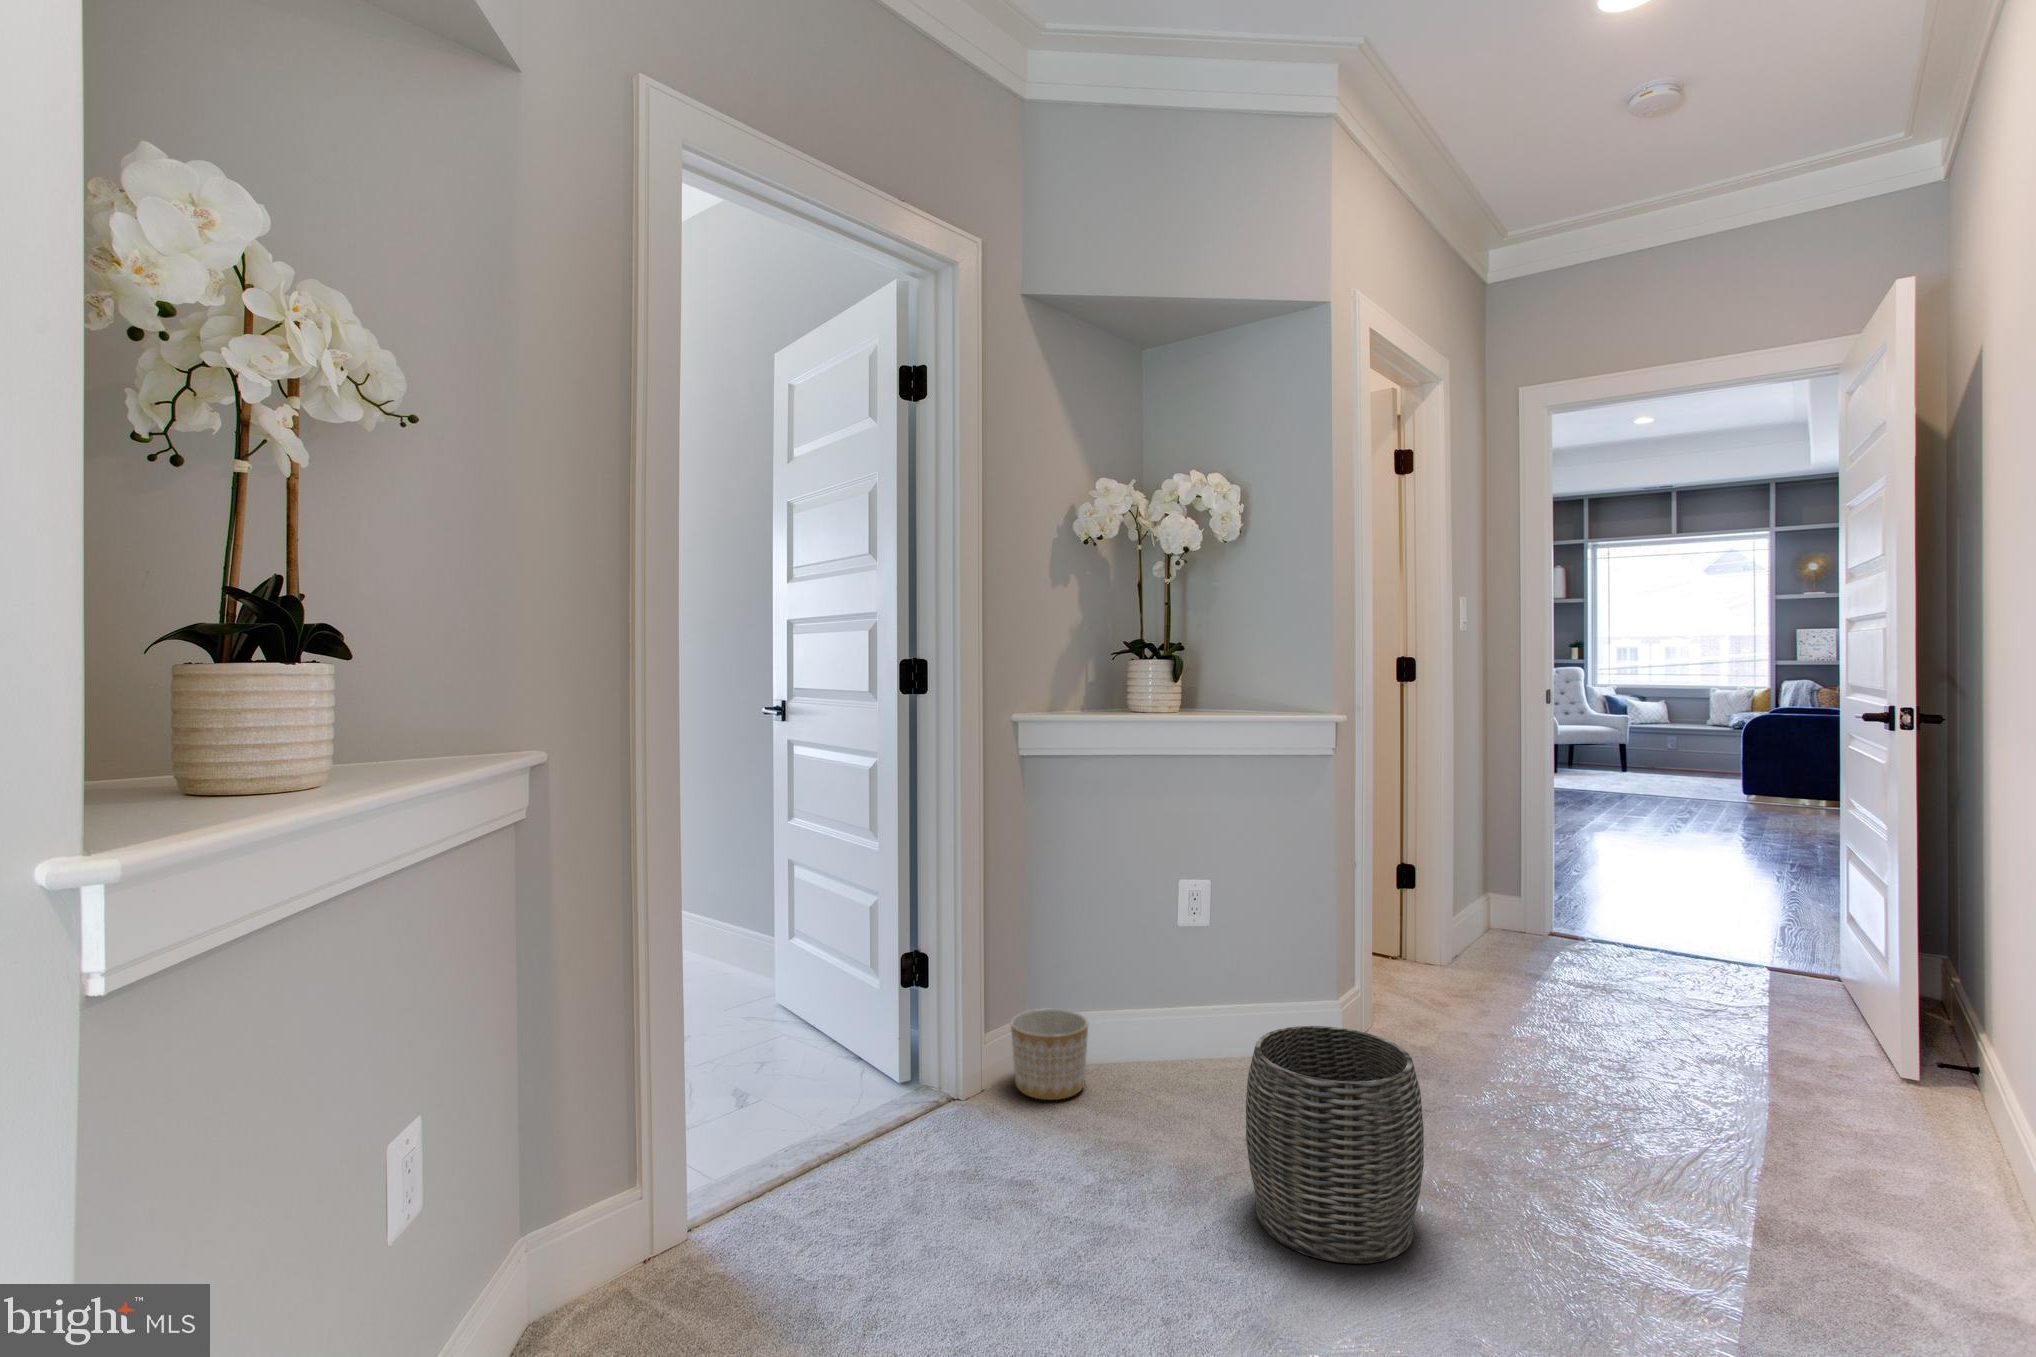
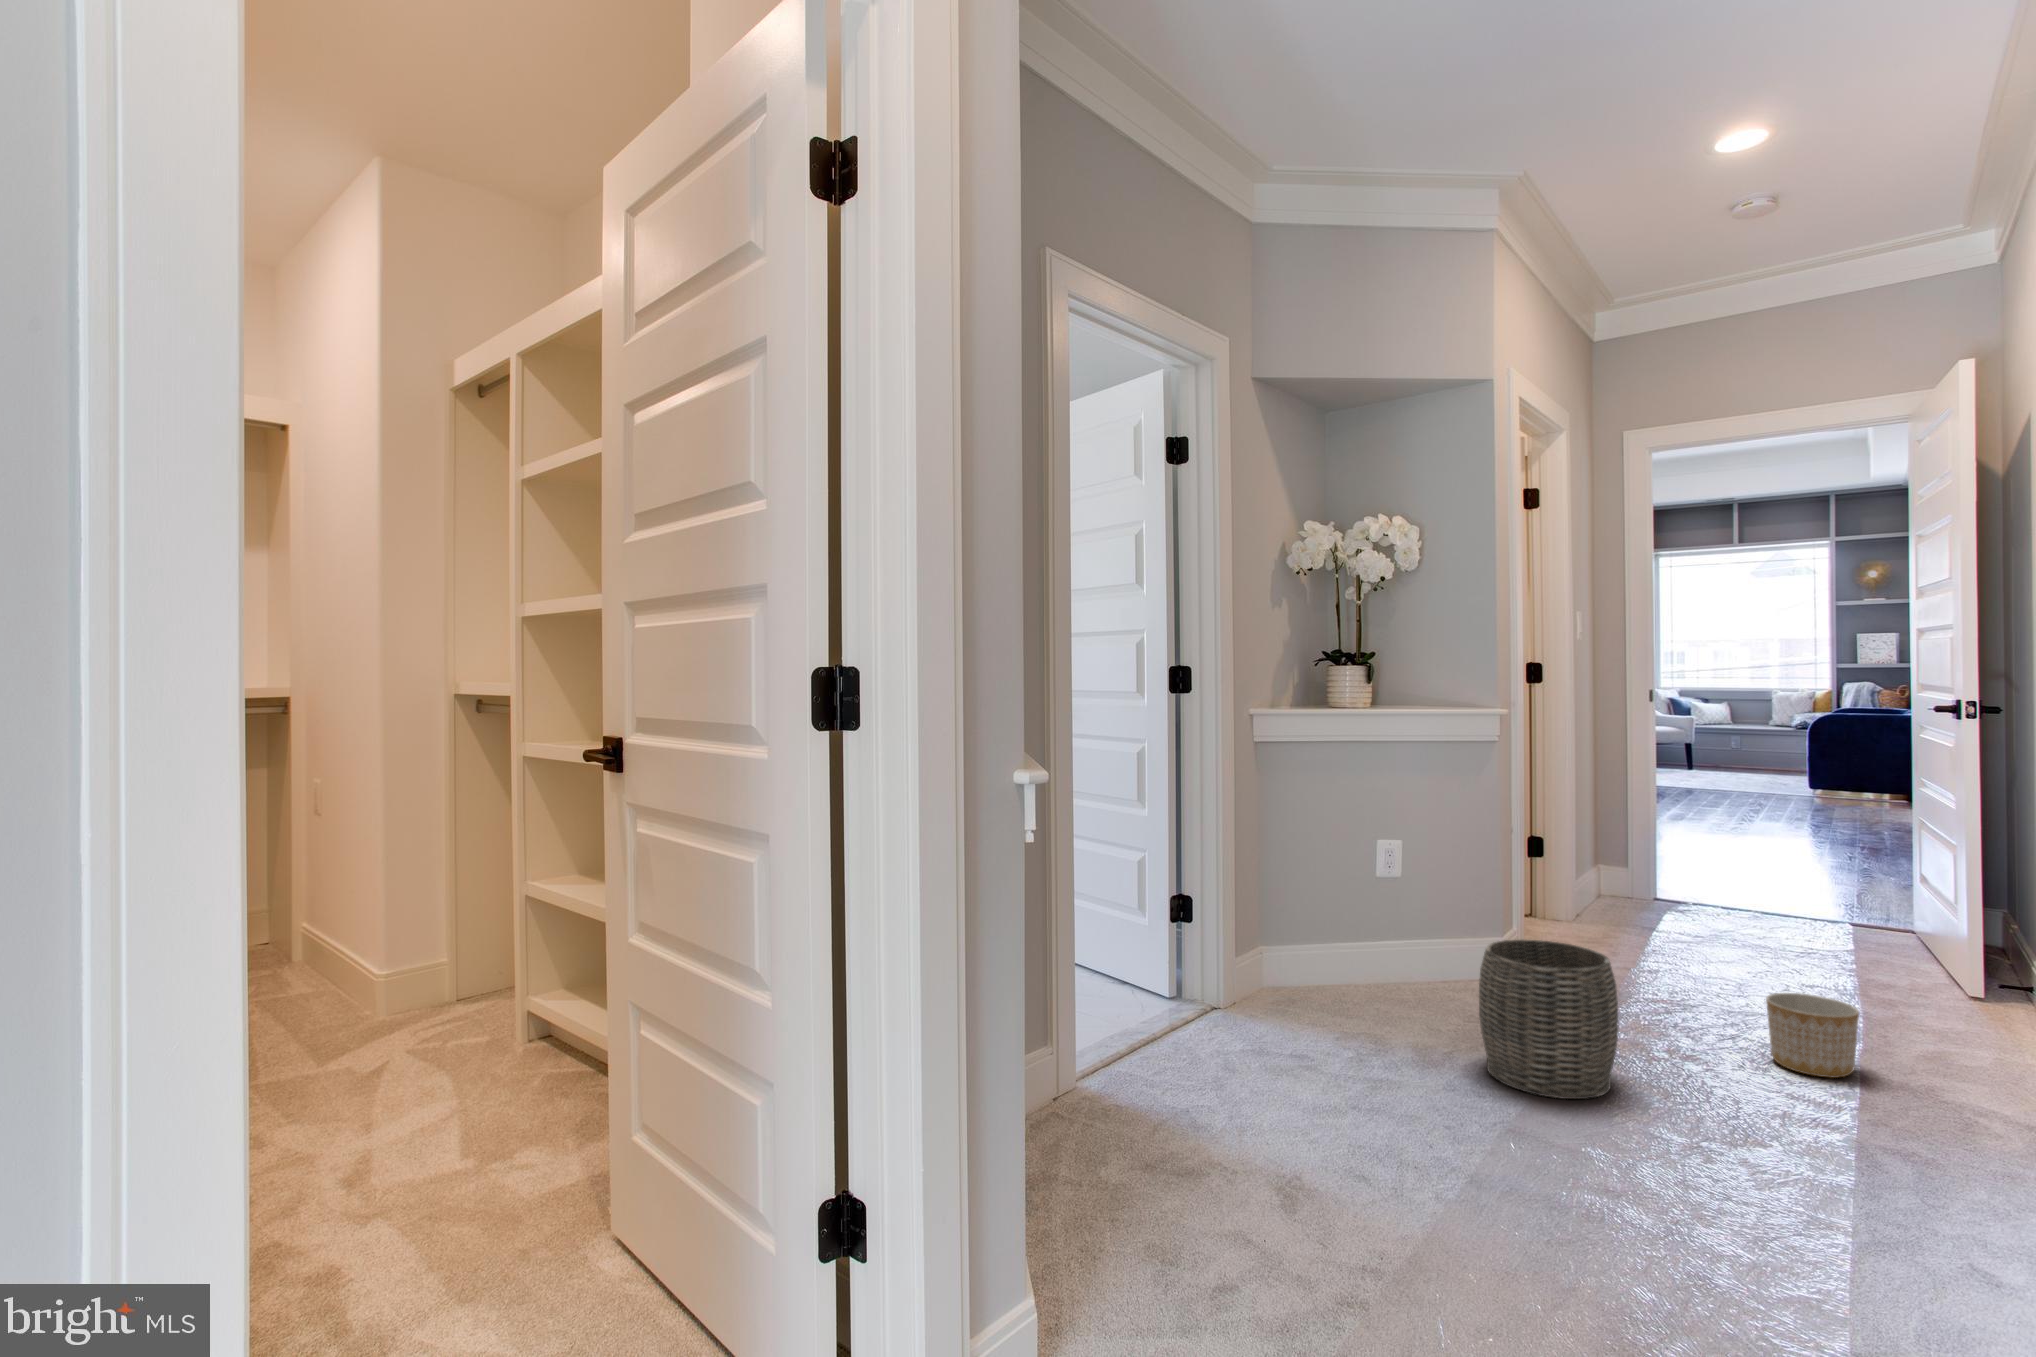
planter: present [1011,1008,1088,1100] -> present [1766,993,1859,1078]

